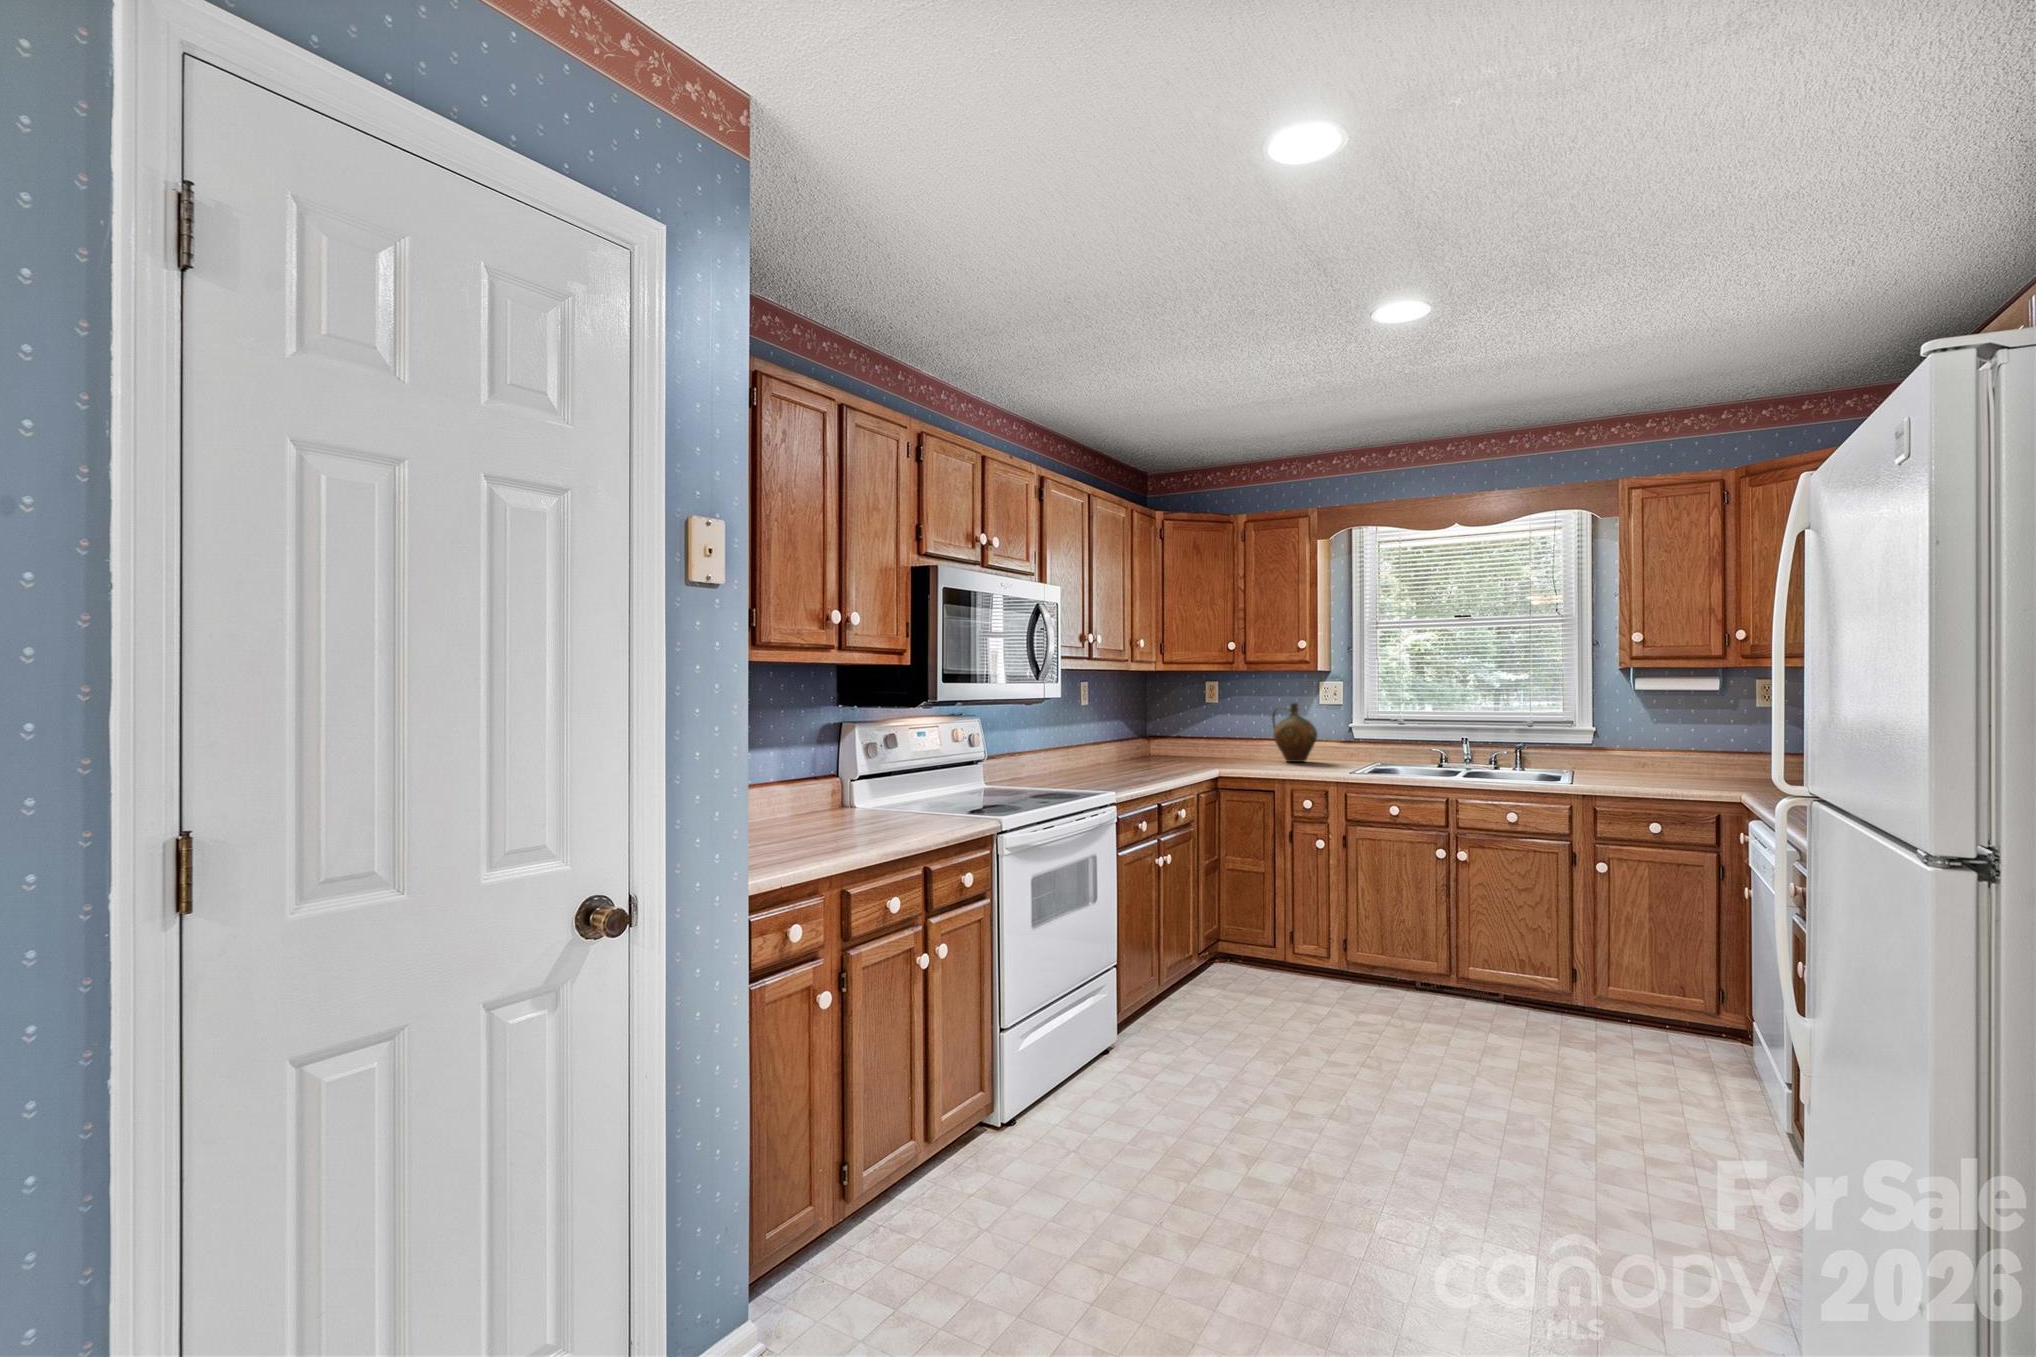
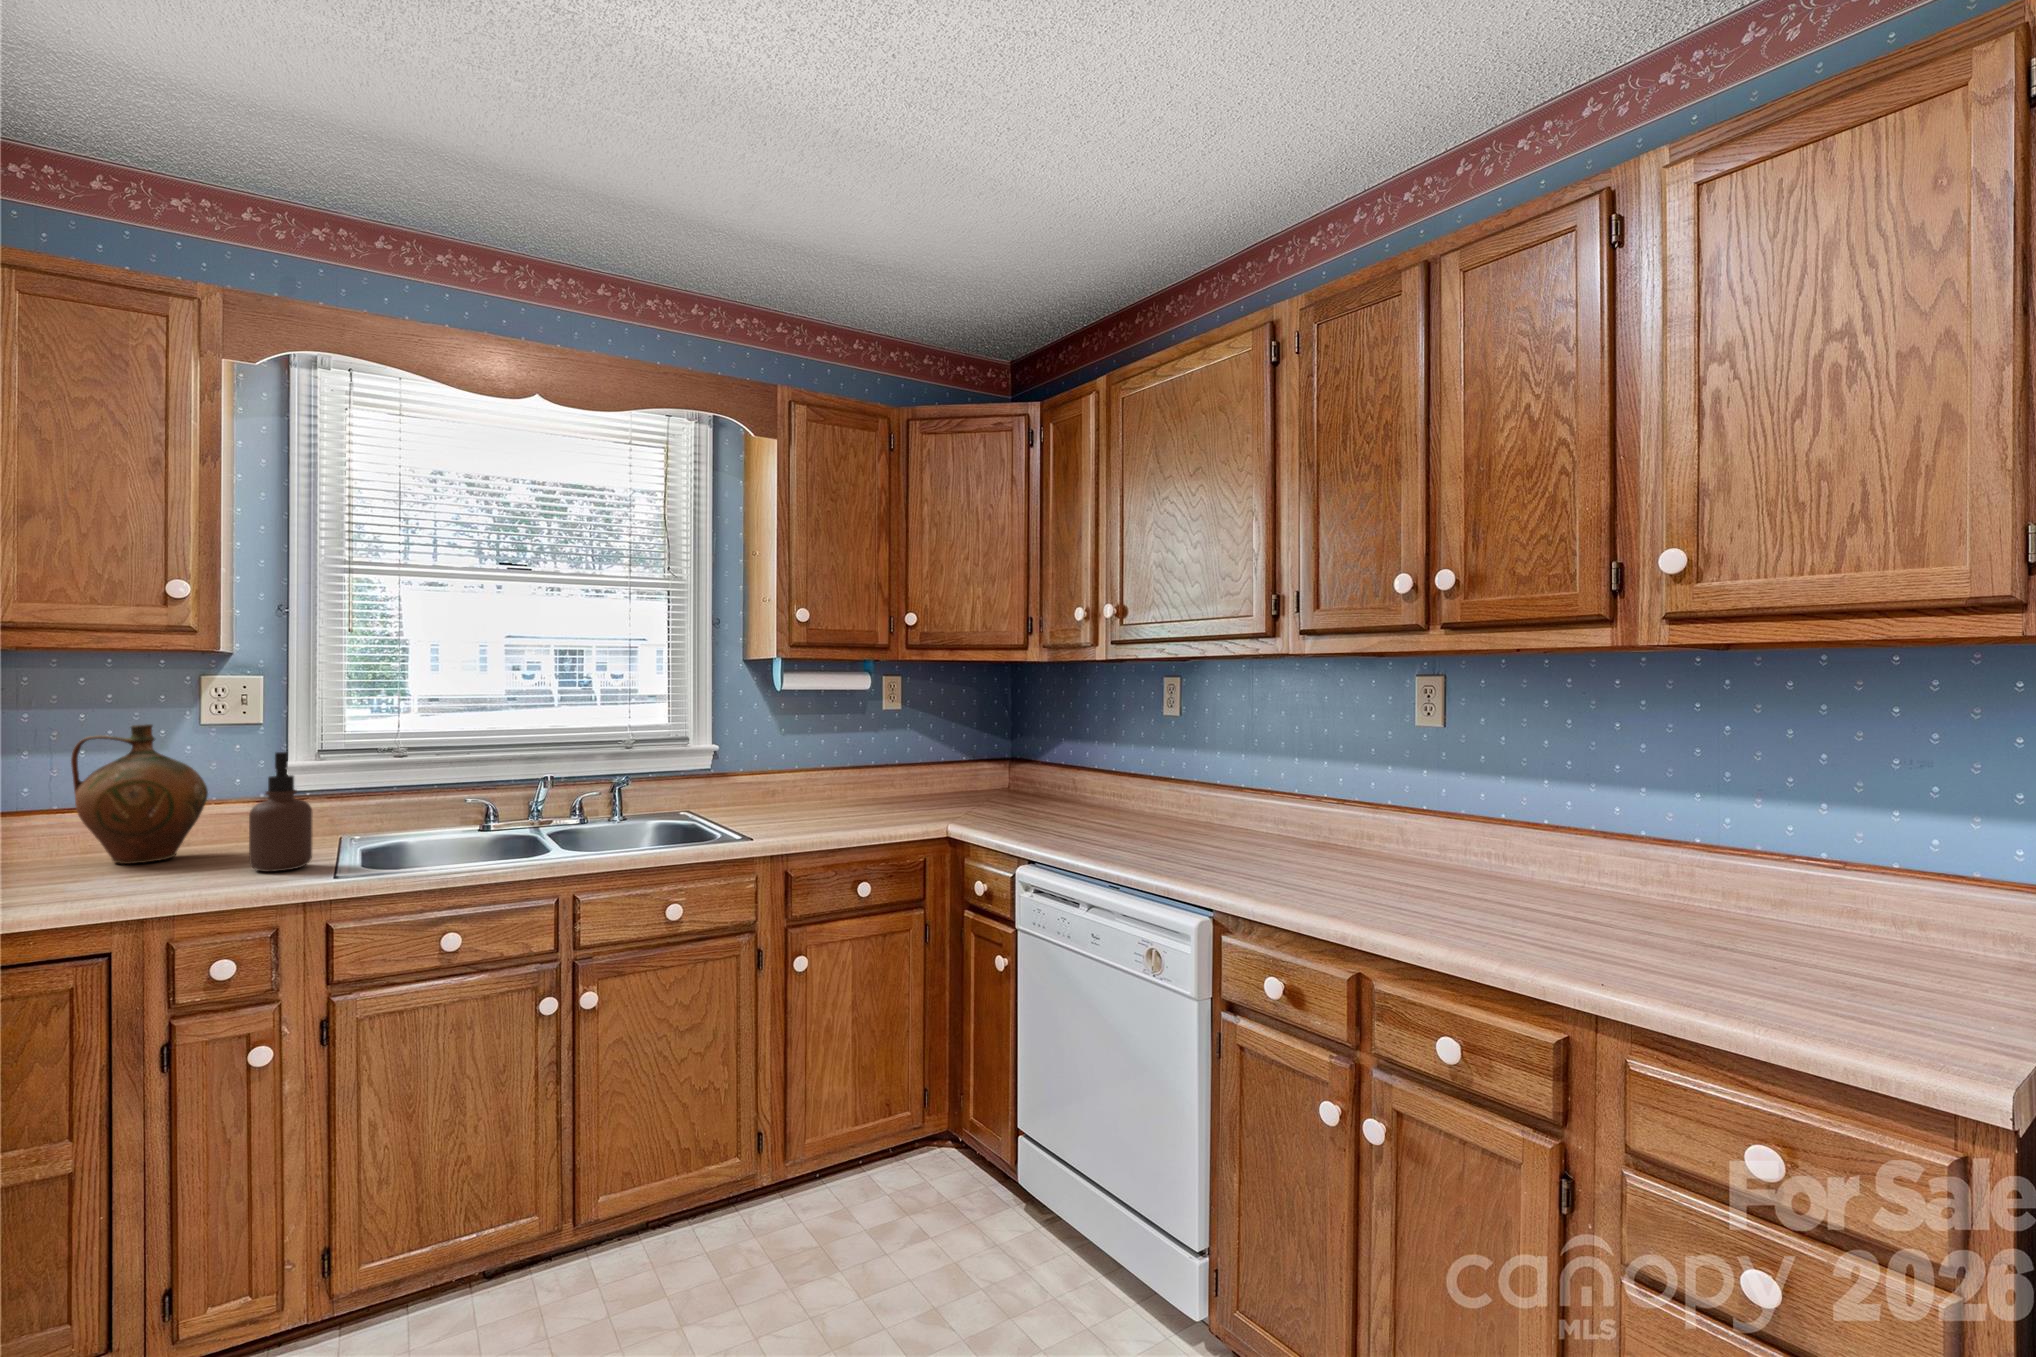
soap dispenser: none [1323,716,1347,769] -> present [249,752,312,872]

